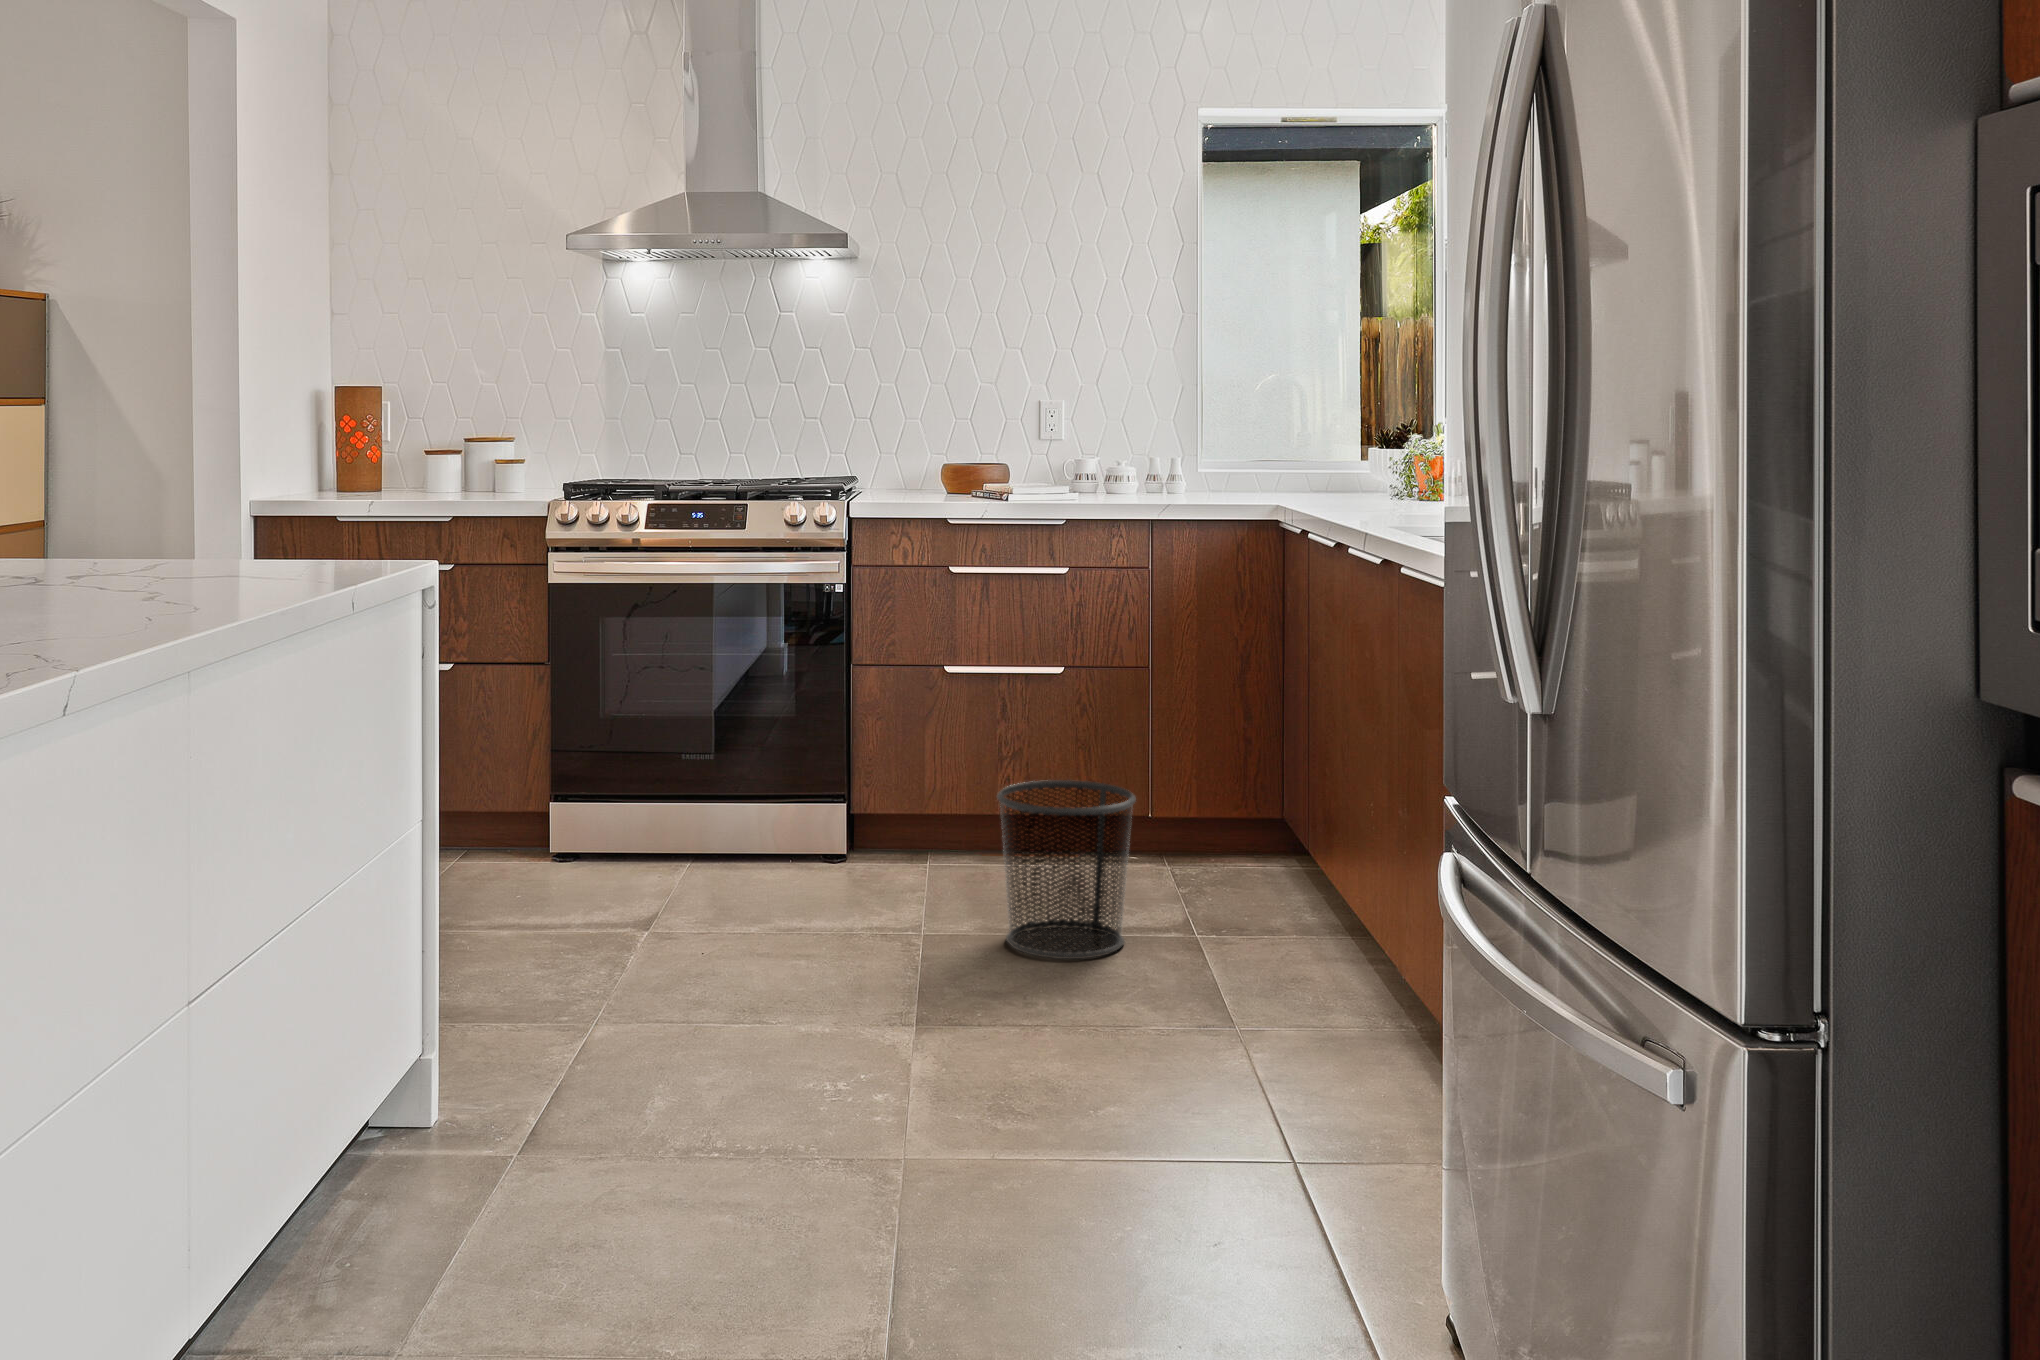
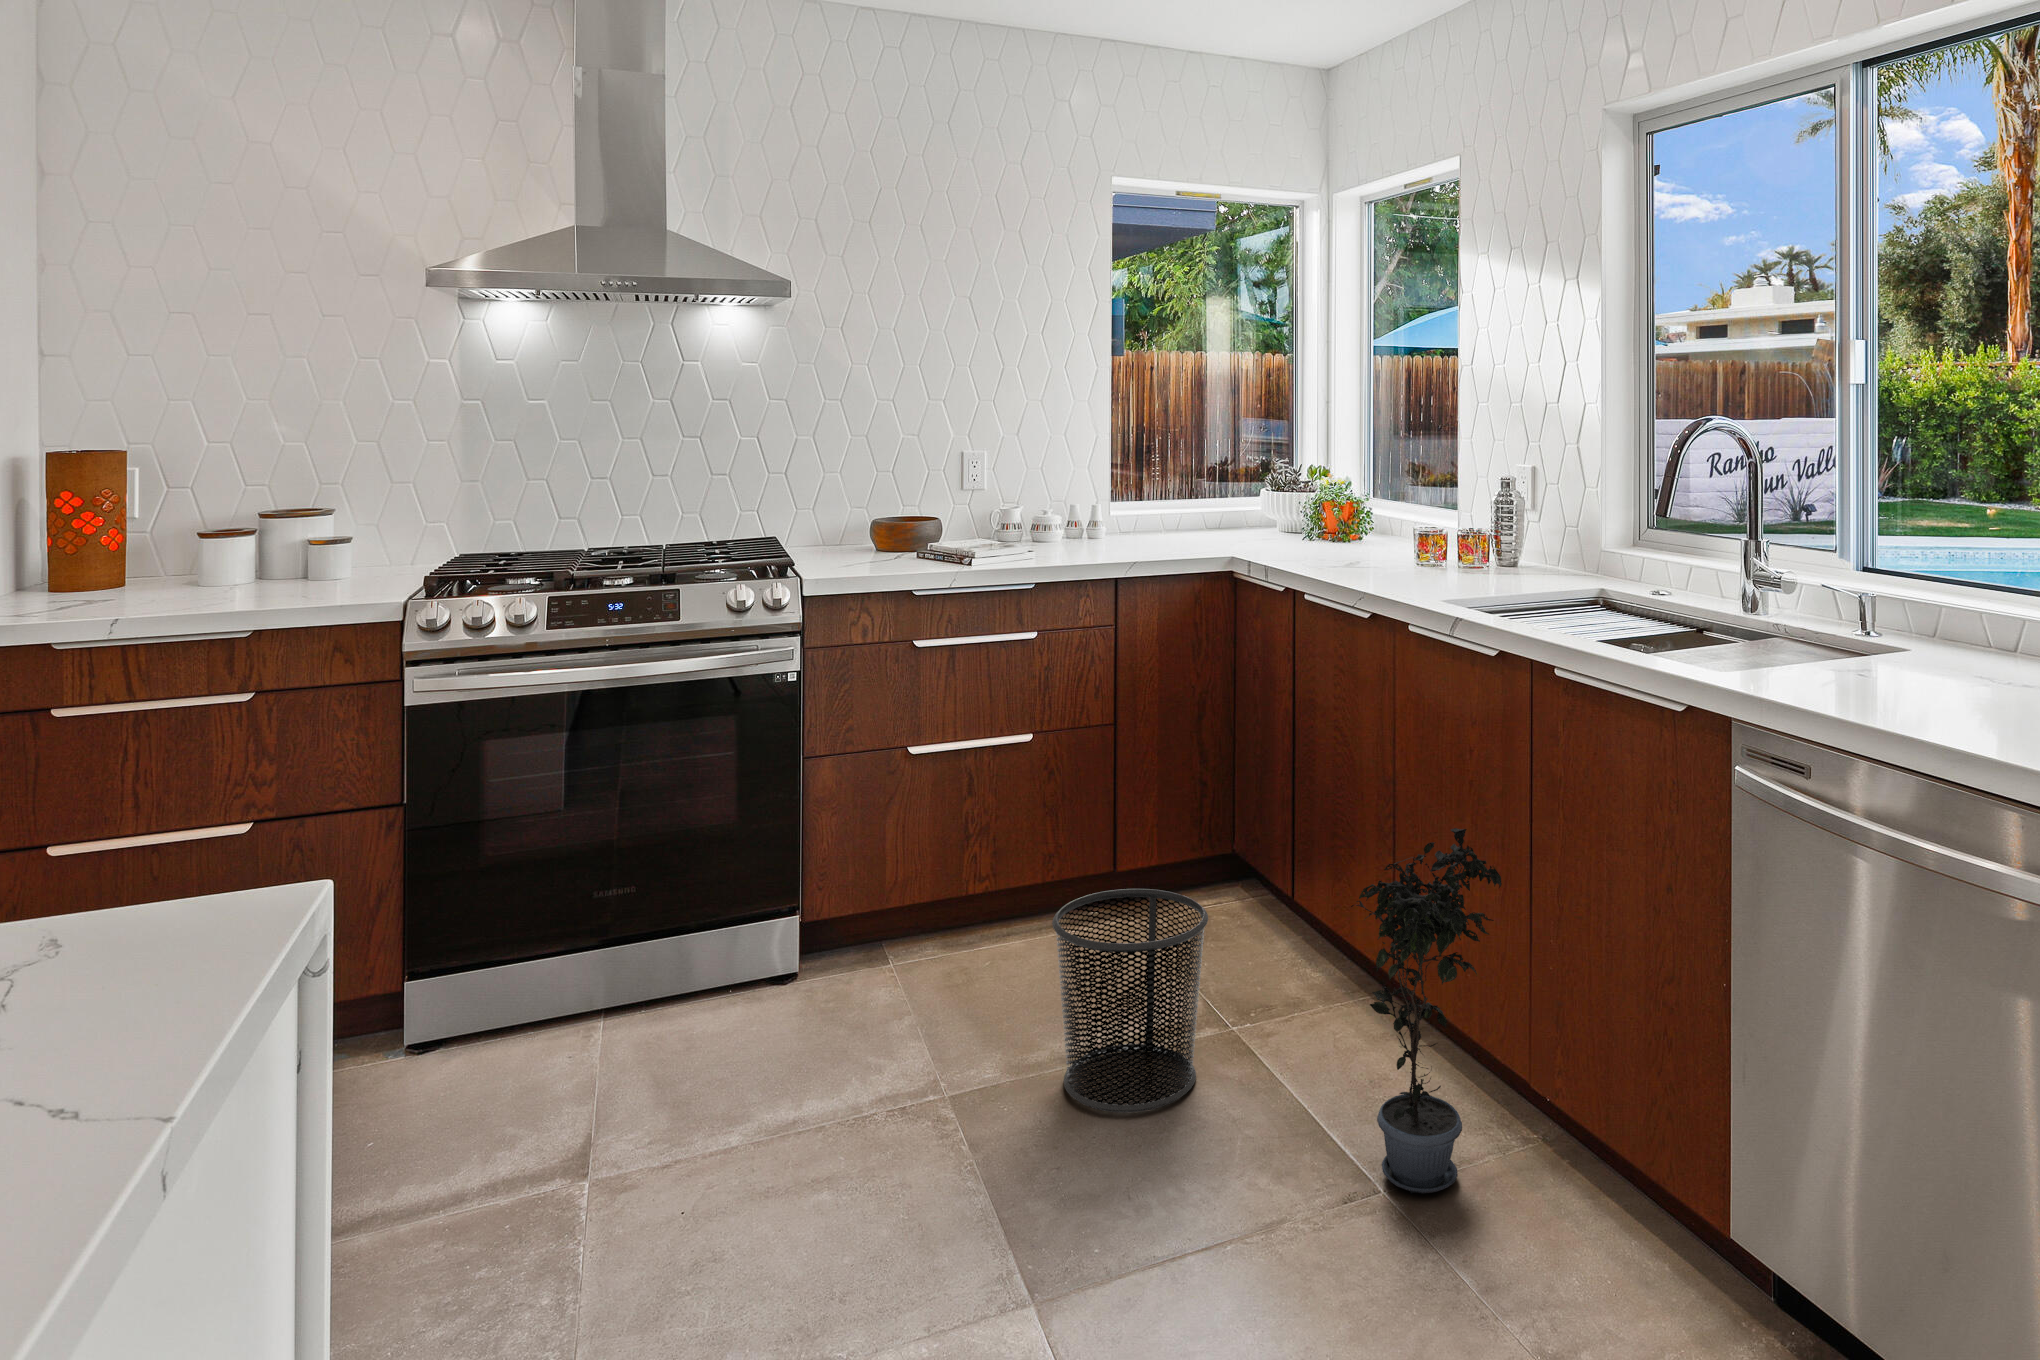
potted plant: none [1185,711,1331,1032] -> present [1351,828,1502,1194]

